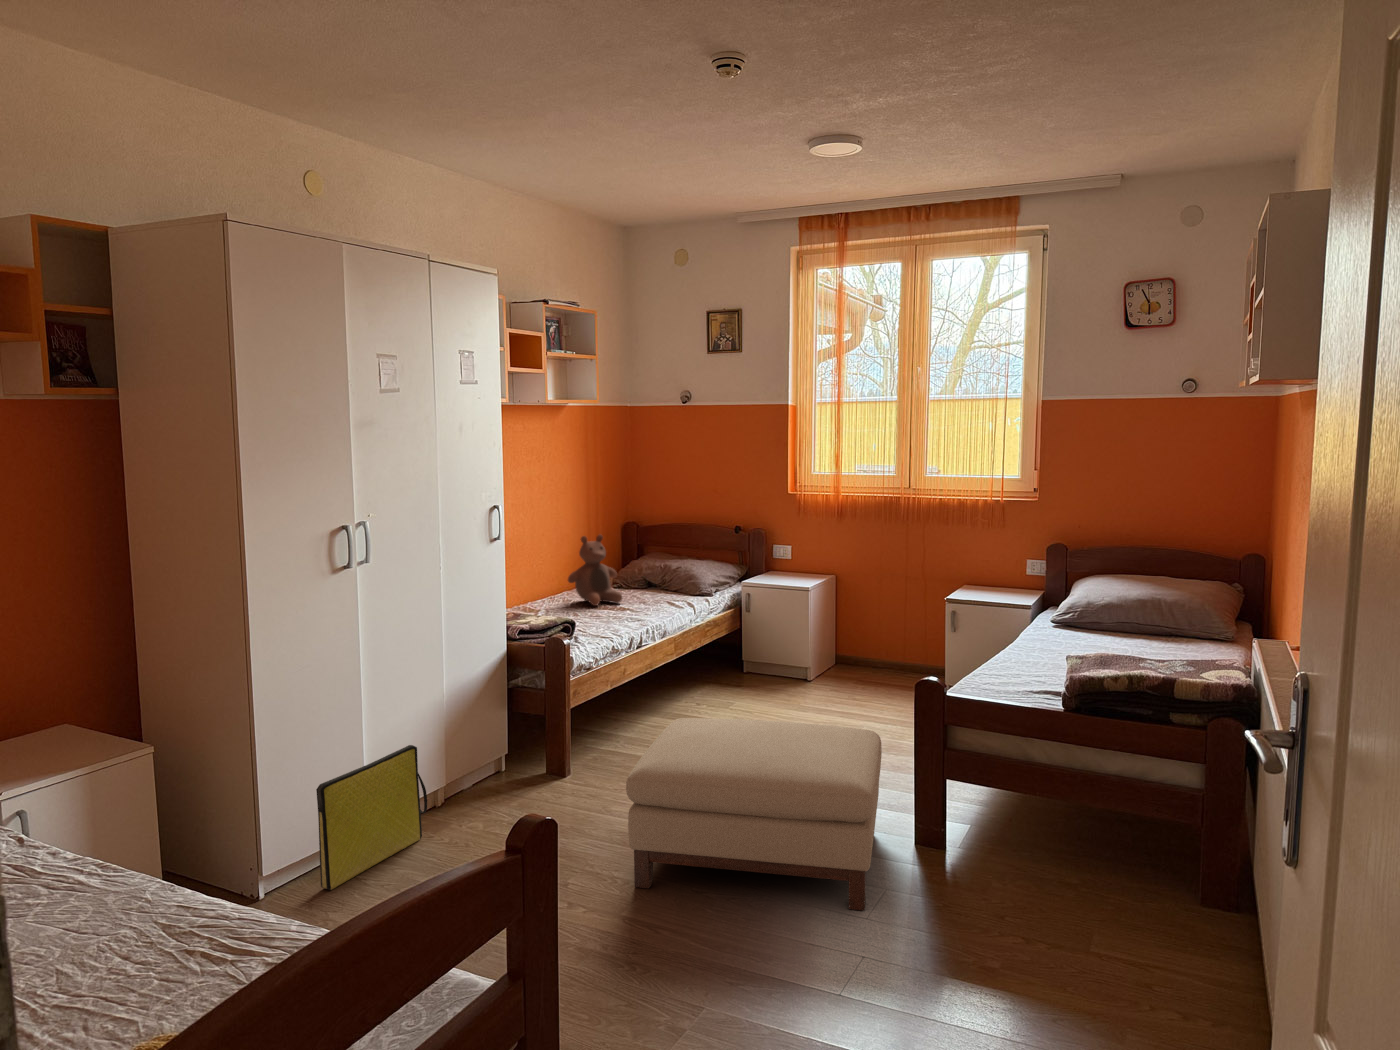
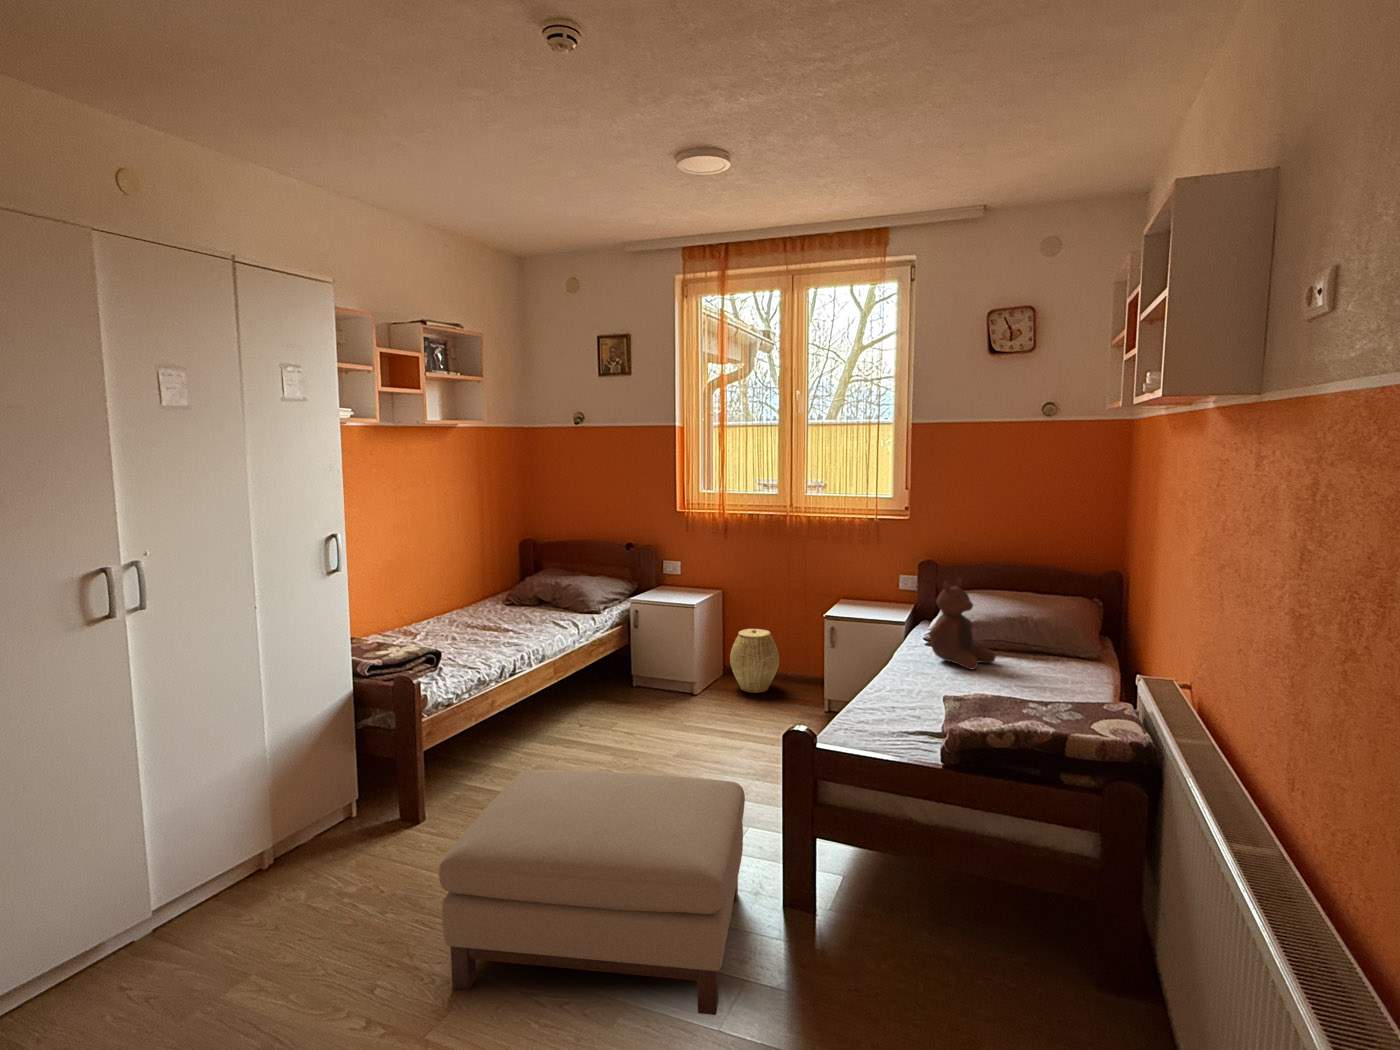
stuffed bear: present [568,535,622,606] -> present [929,578,996,669]
woven basket: none [846,615,897,680] -> present [730,629,779,693]
bag: present [316,745,427,890] -> none [54,815,232,1011]

